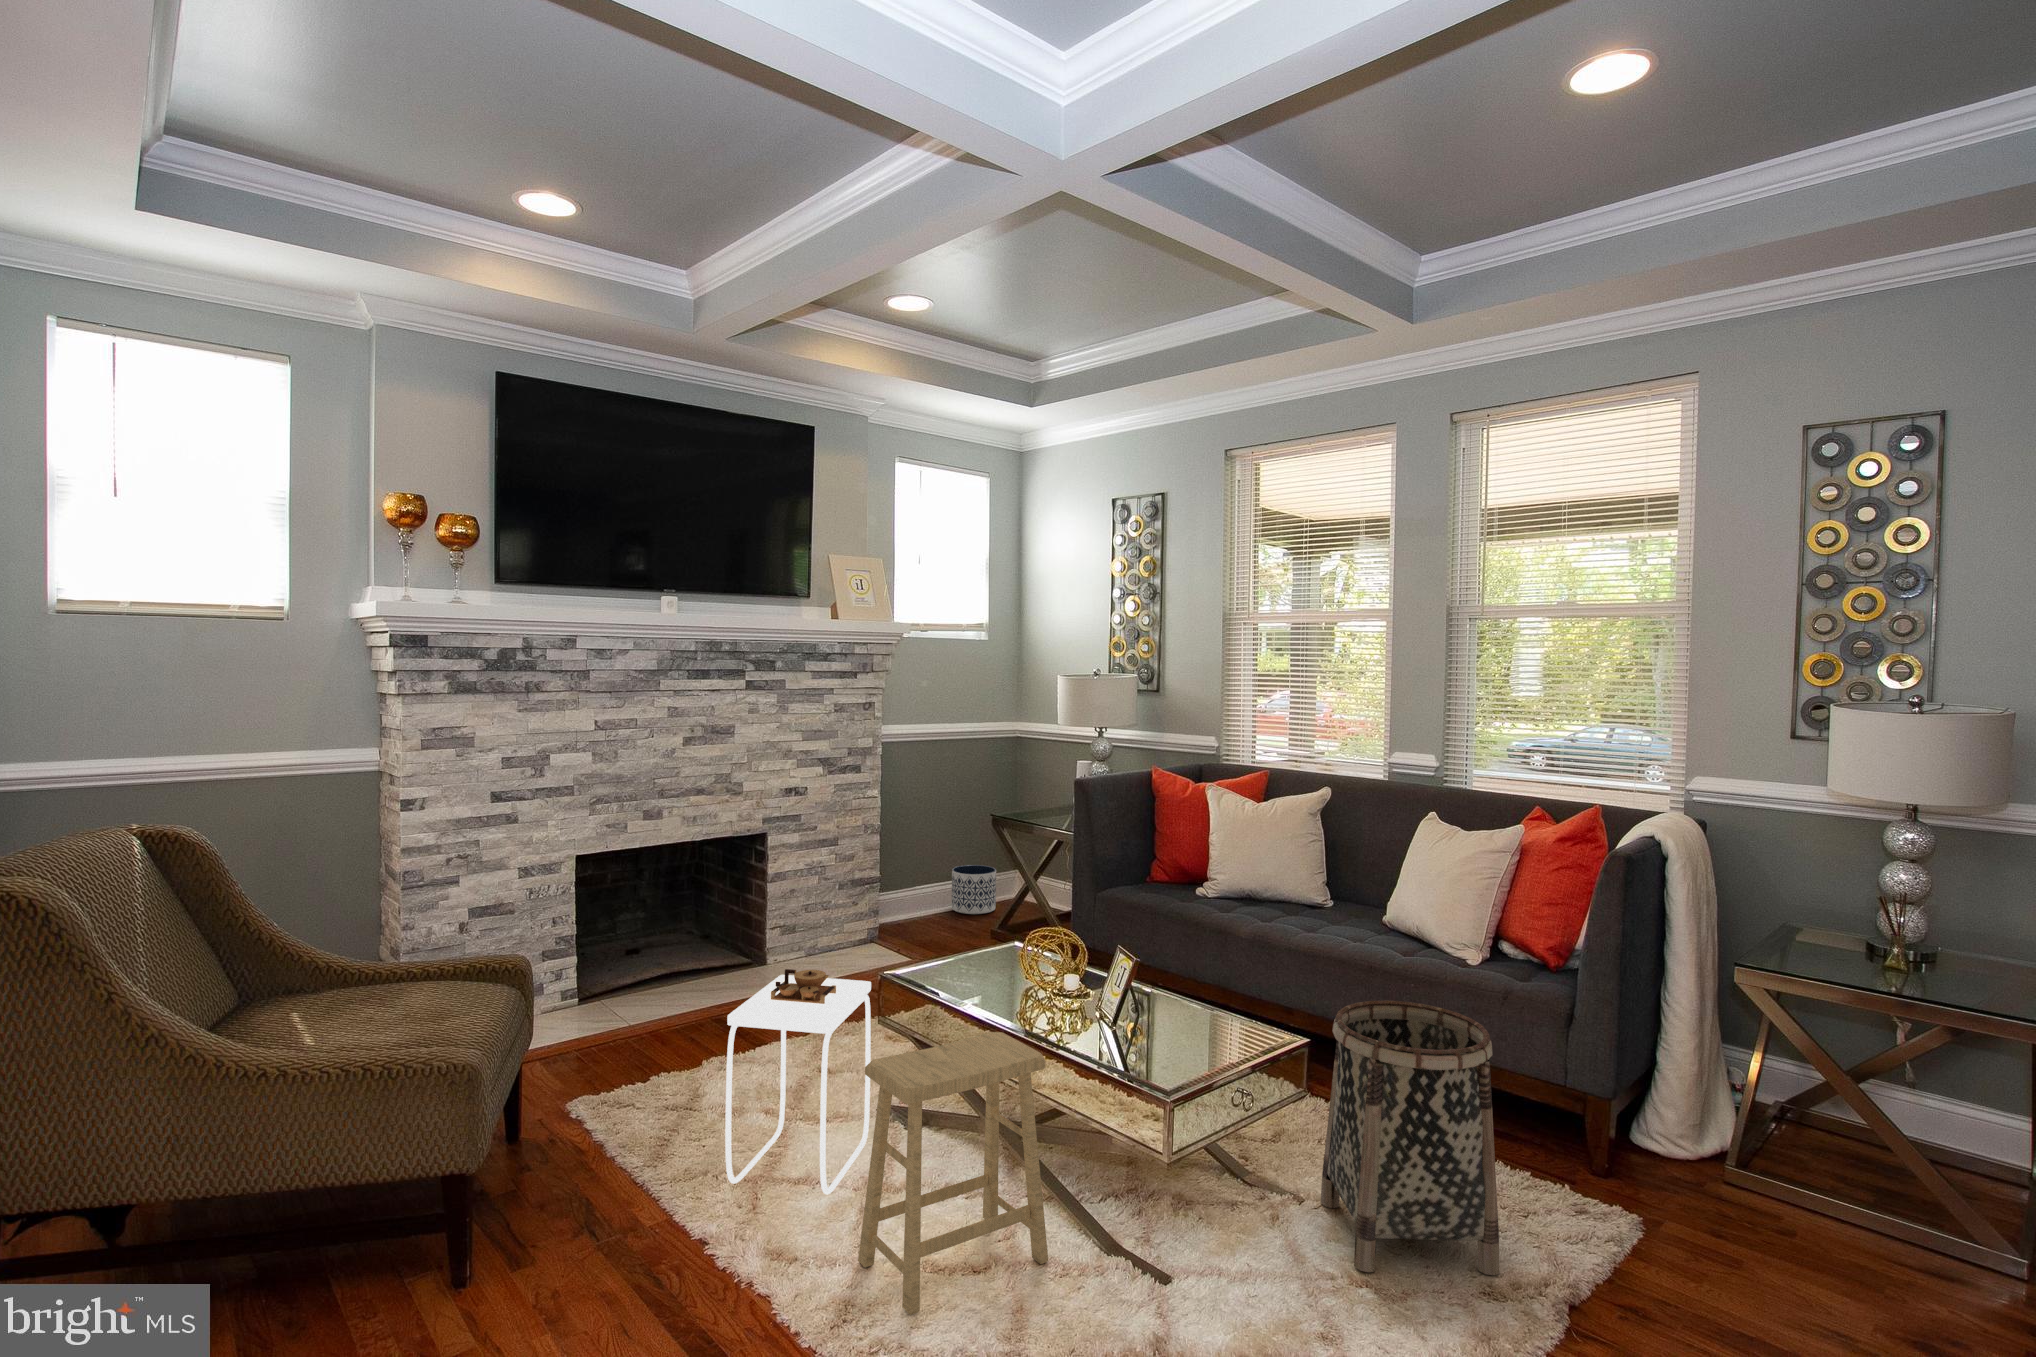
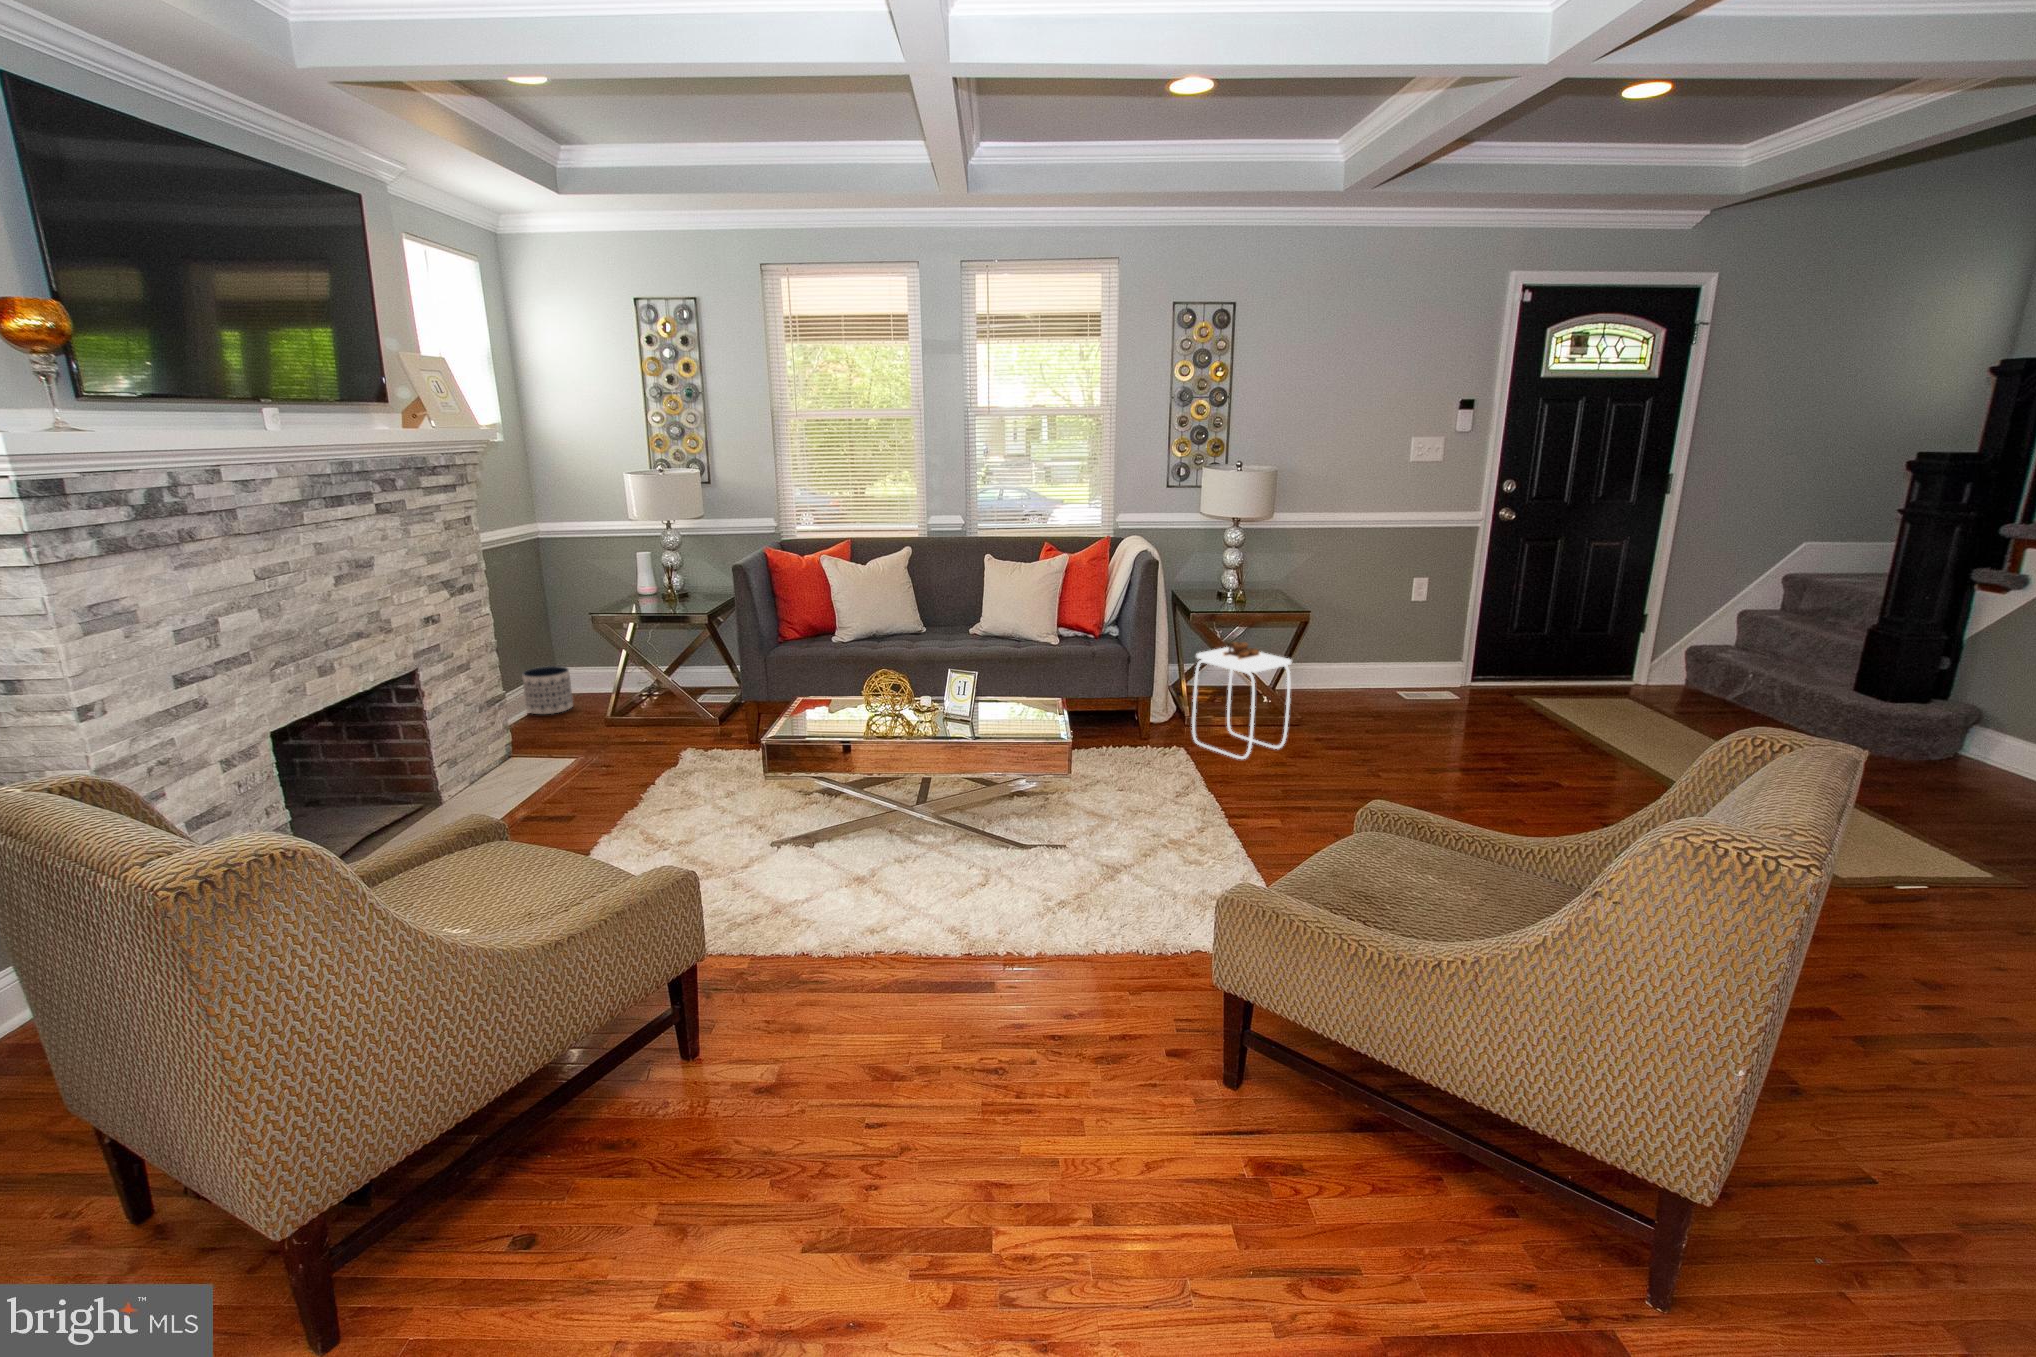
side table: present [725,969,871,1194] -> present [1192,642,1291,759]
basket: present [1321,1001,1499,1275] -> none [1086,667,1191,815]
footstool: present [858,1032,1048,1315] -> none [940,743,1028,922]

